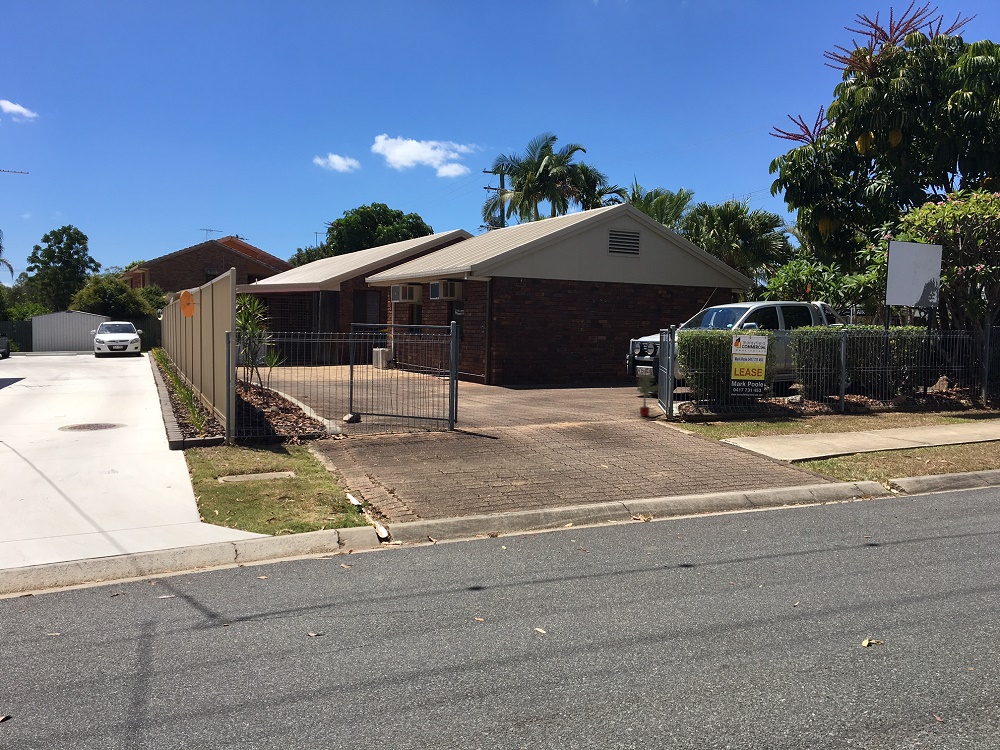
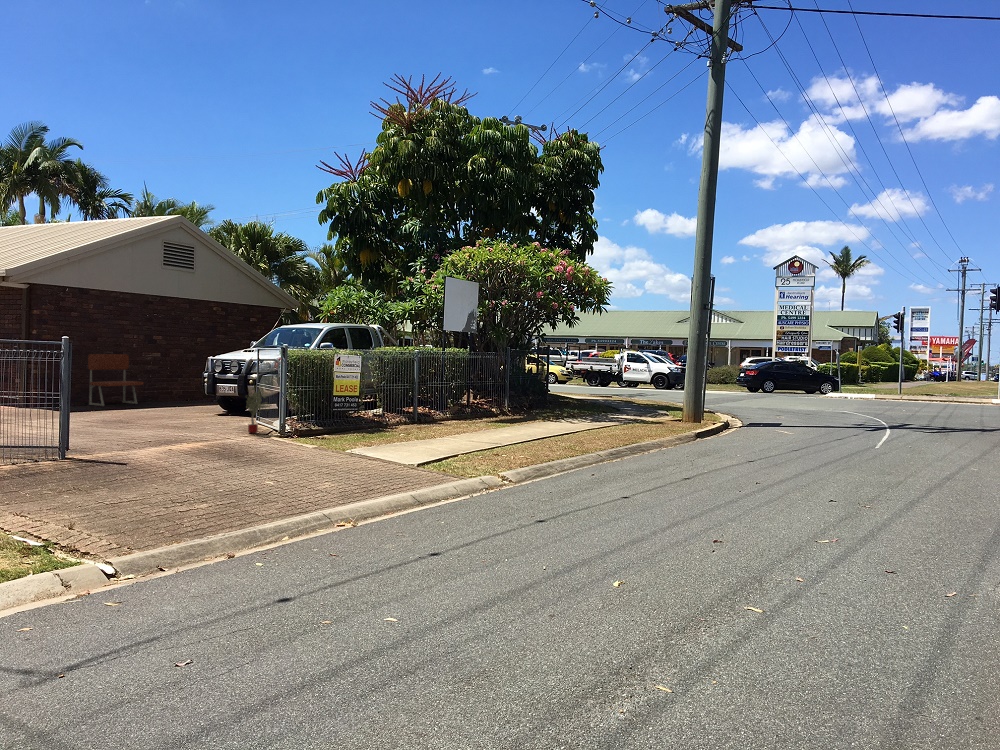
bench: none [541,339,587,386] -> present [88,354,144,406]

